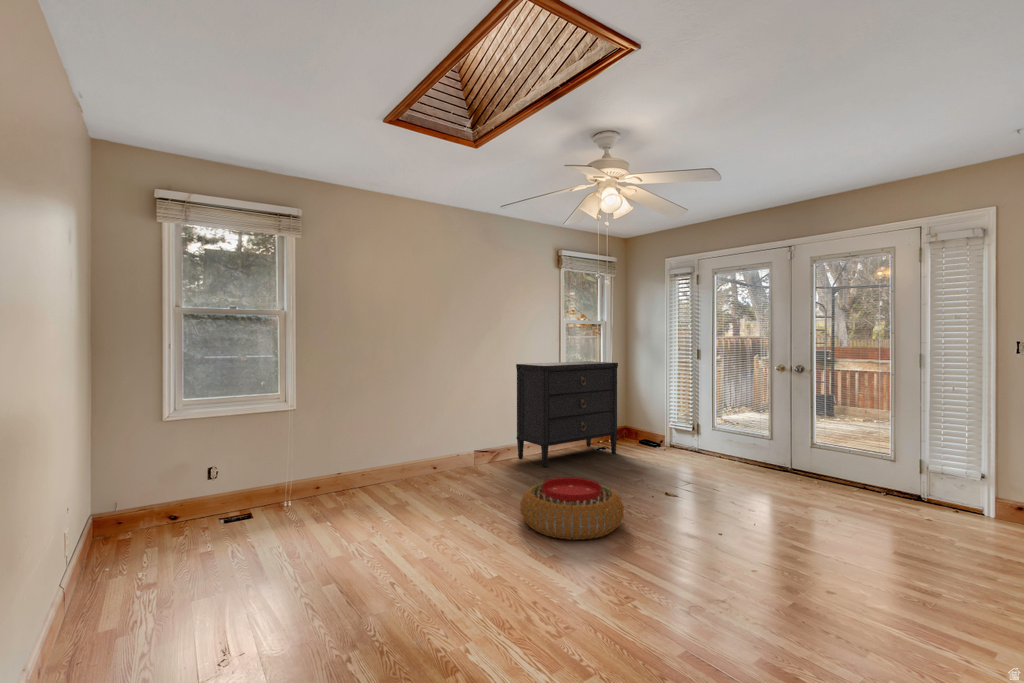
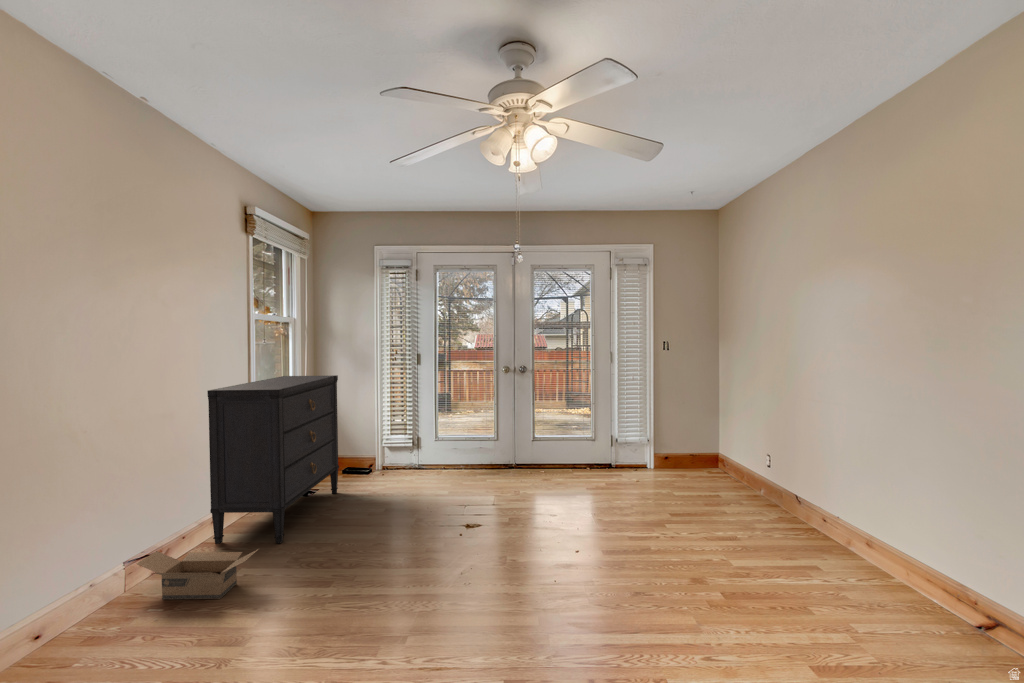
cardboard box: none [463,448,510,479] -> present [137,550,257,599]
pouf: present [520,477,624,540] -> none [376,539,521,644]

